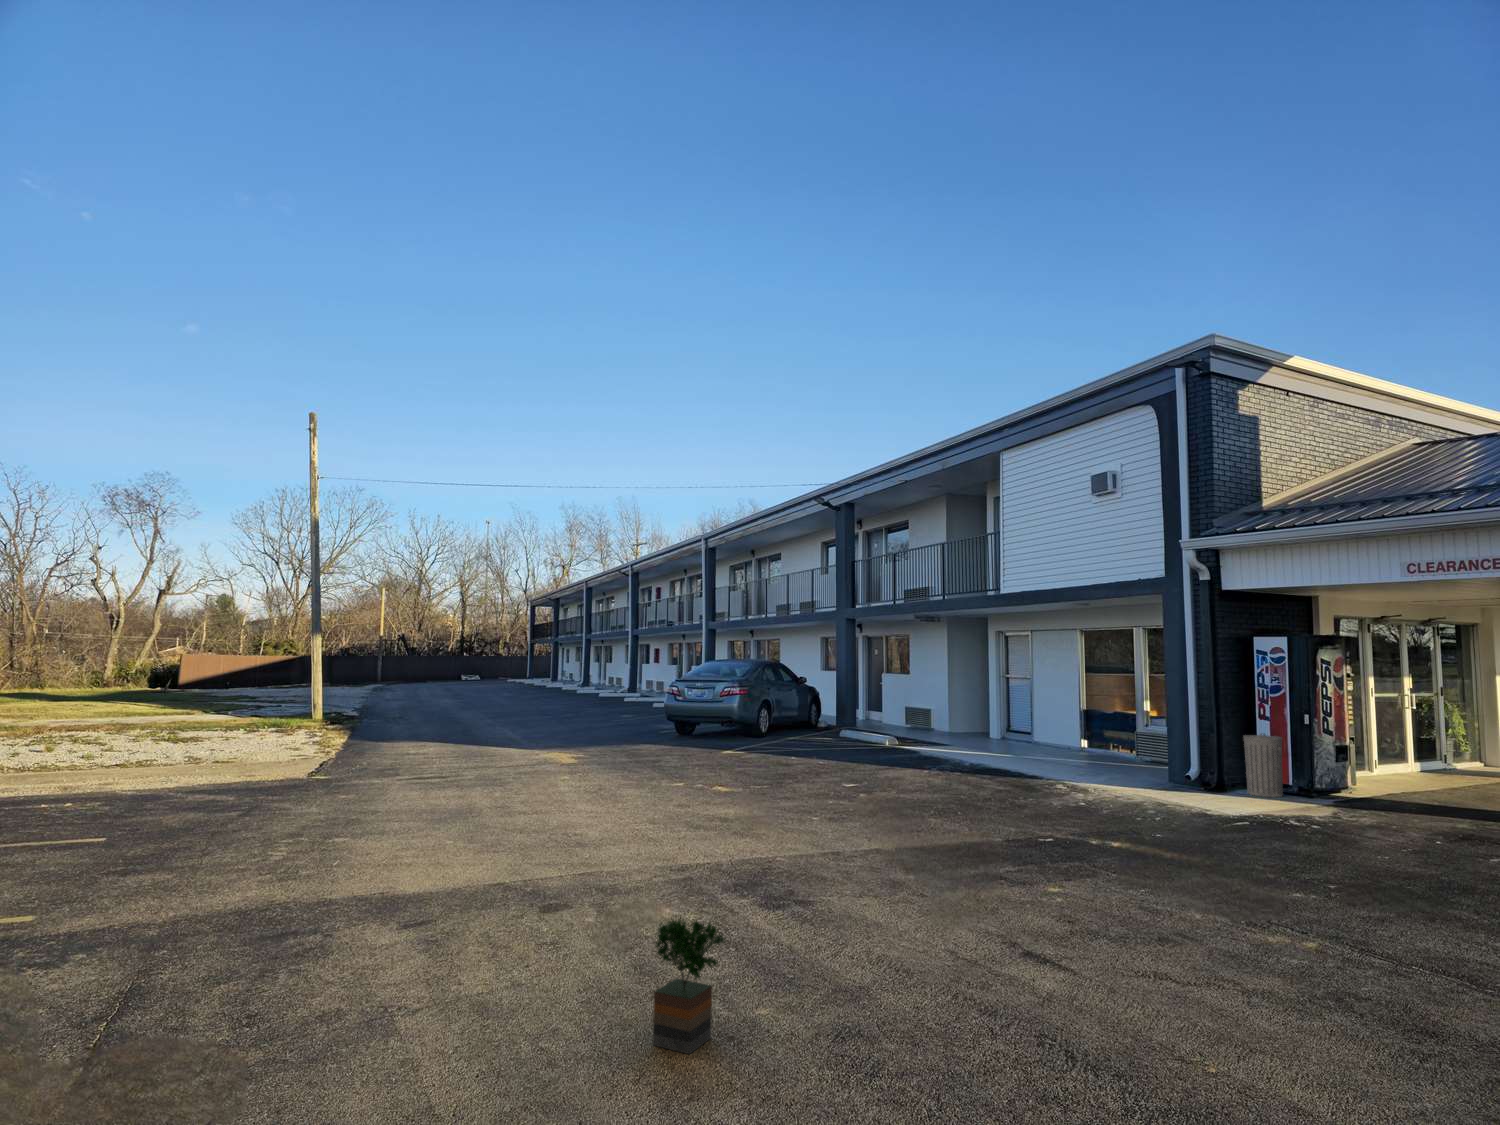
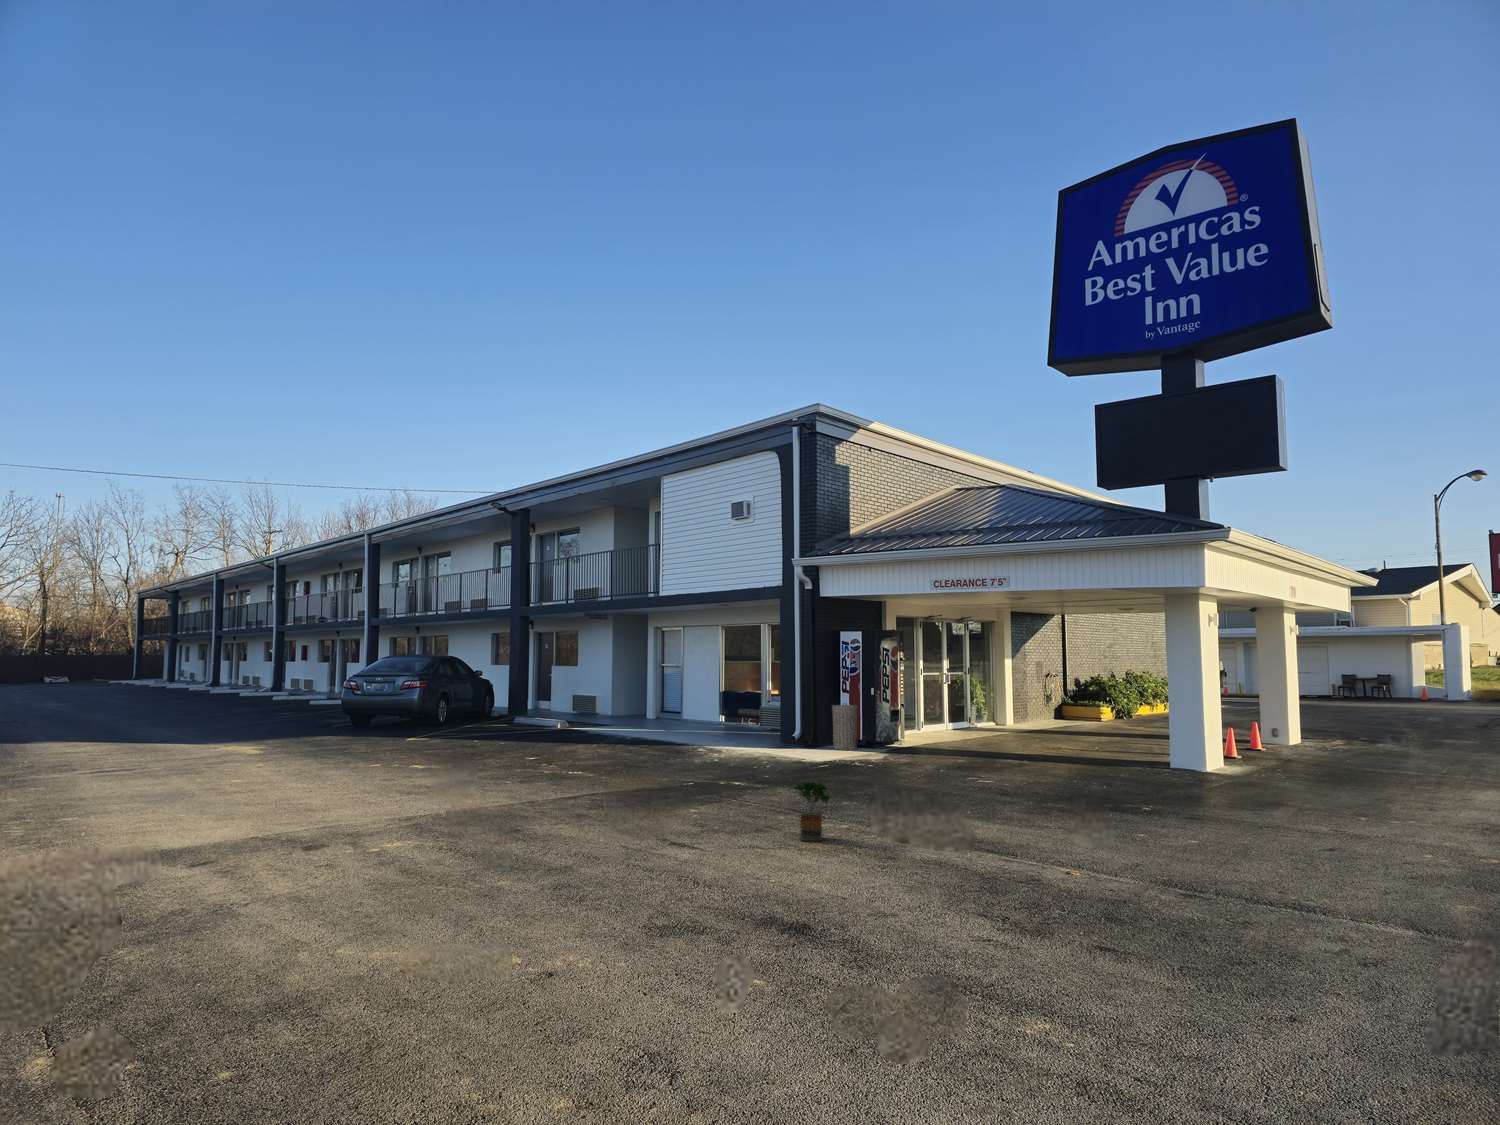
potted tree: present [653,920,725,1054] -> present [794,782,830,841]

